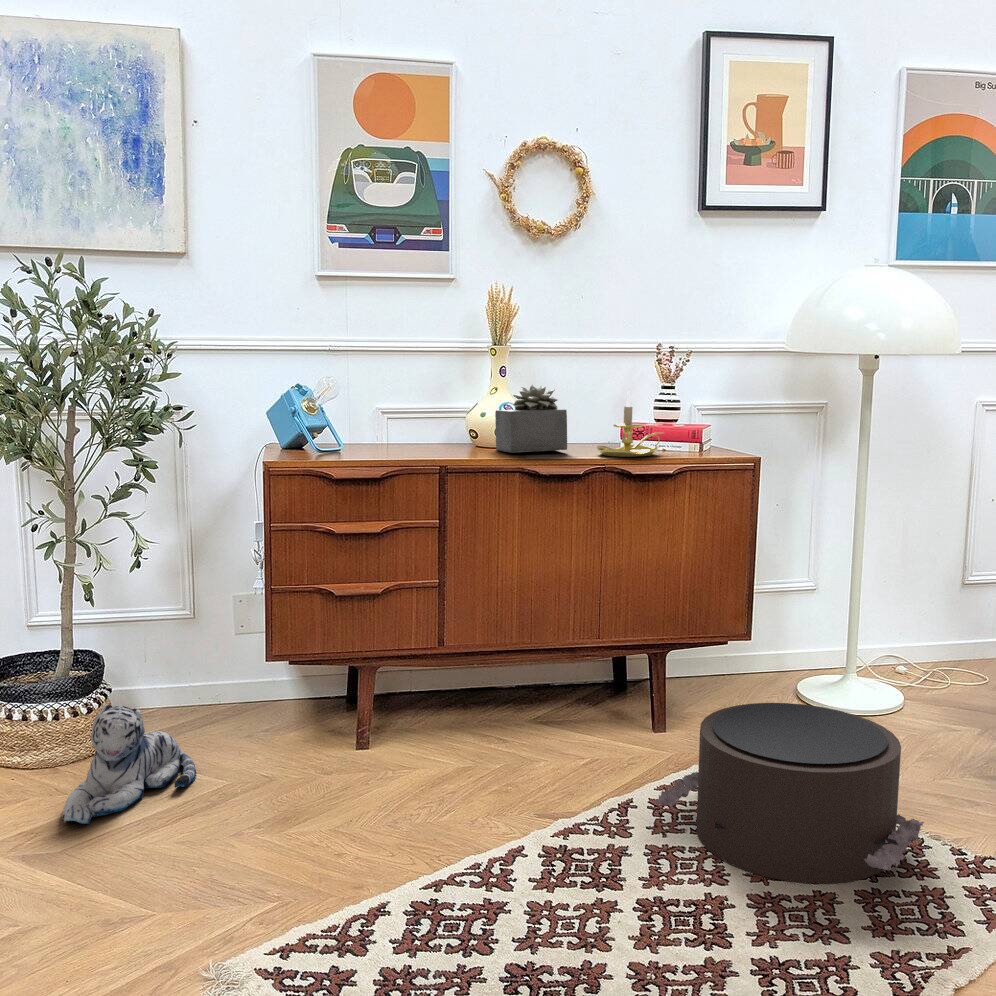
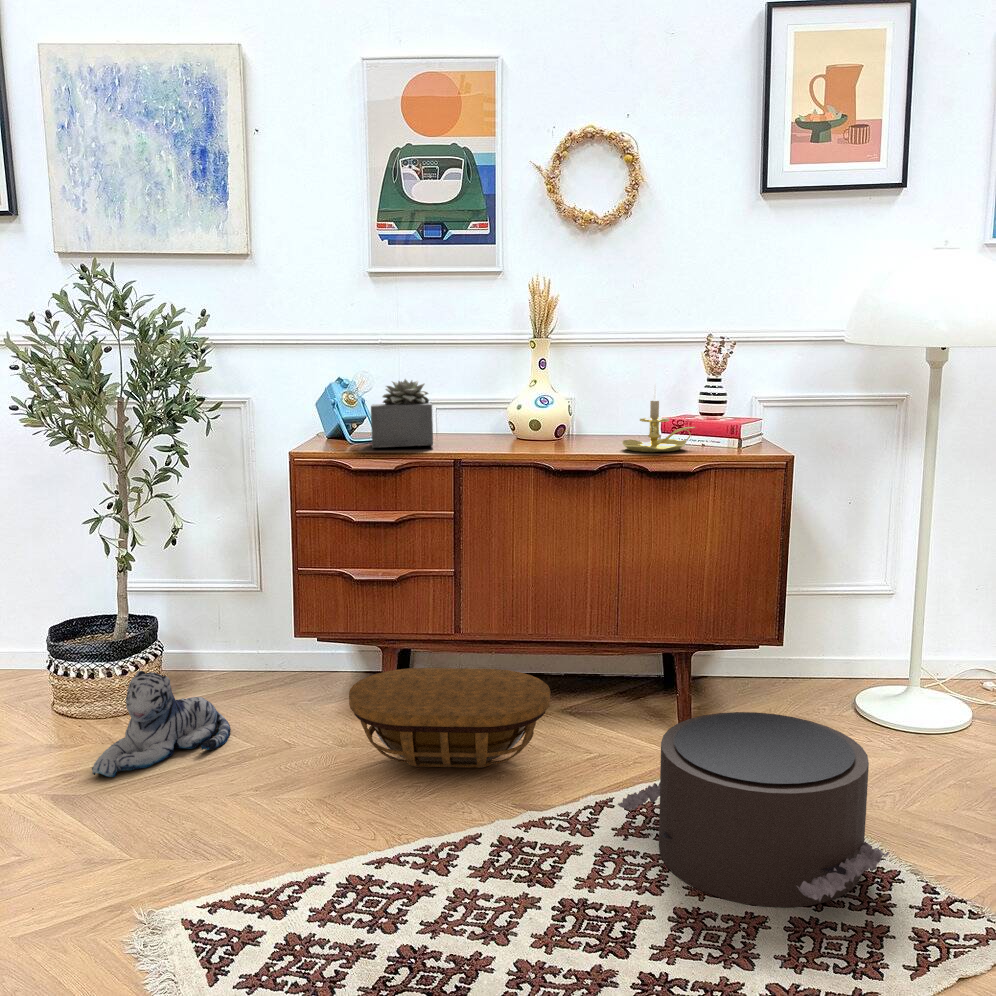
succulent plant: present [495,385,567,453] -> present [371,379,434,447]
basket: none [345,681,552,785] -> present [349,668,550,768]

